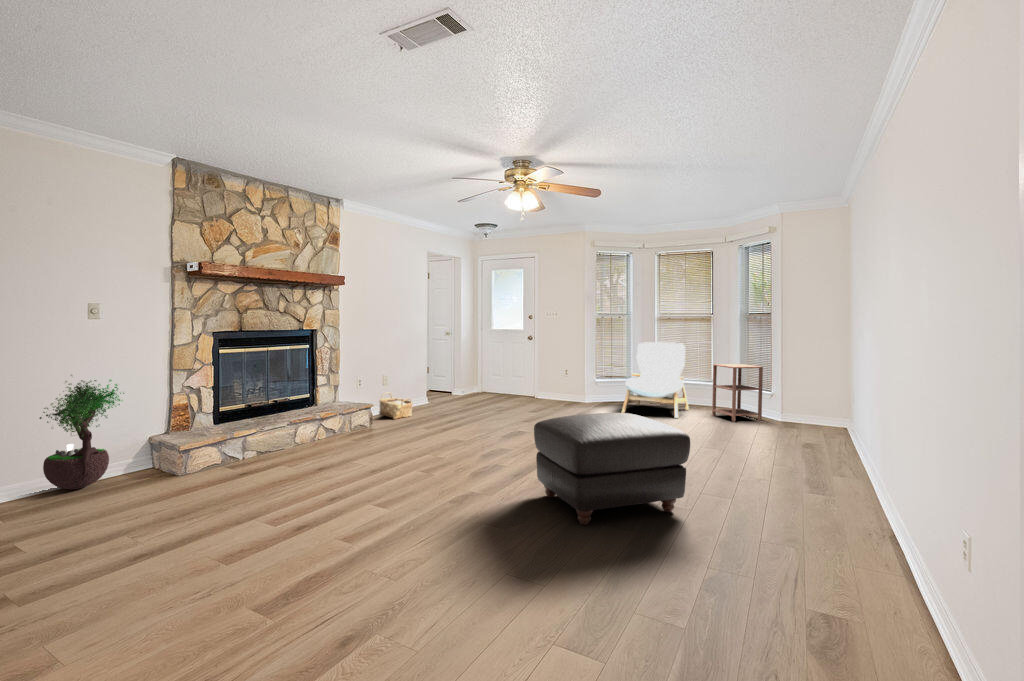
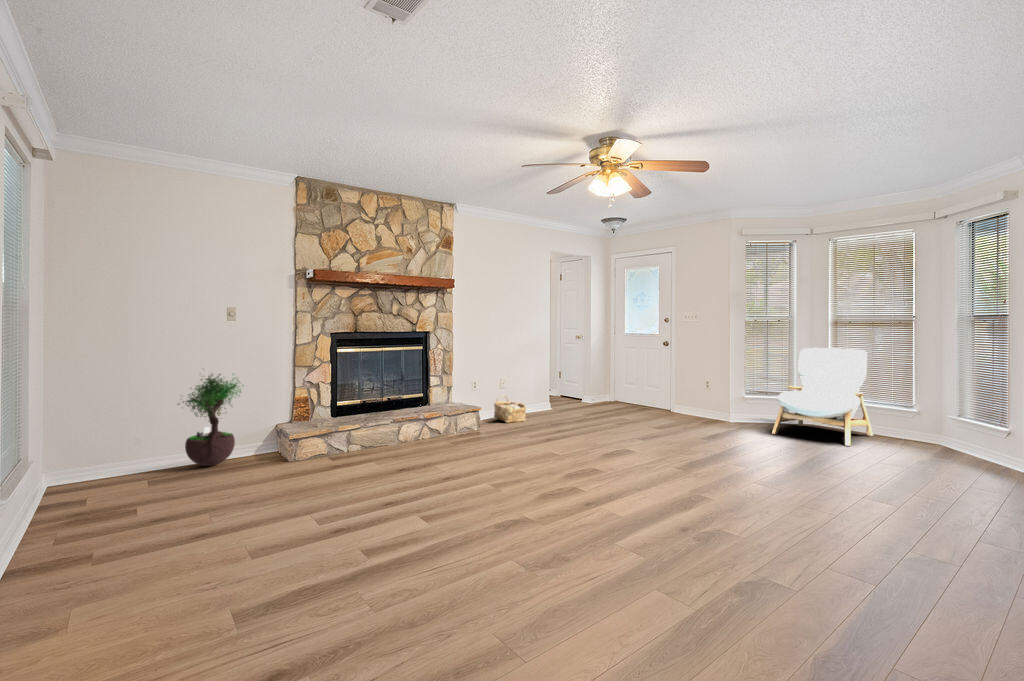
side table: present [712,364,763,422] -> none [906,378,989,459]
ottoman: present [534,413,690,525] -> none [597,436,796,577]

